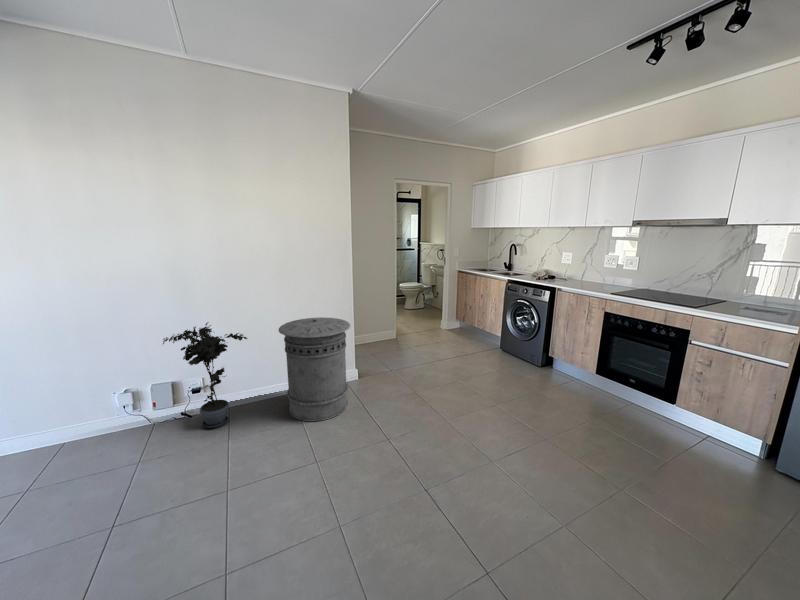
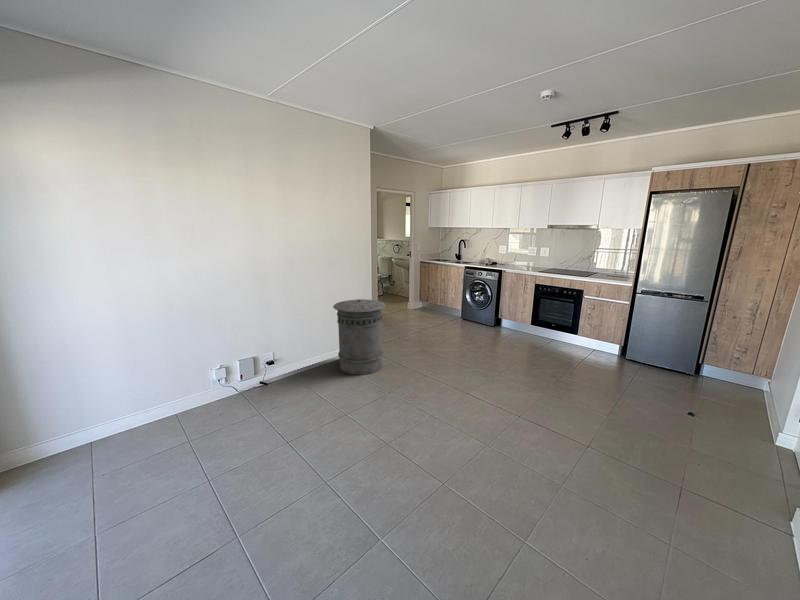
potted plant: present [163,323,247,428] -> none [258,305,318,388]

